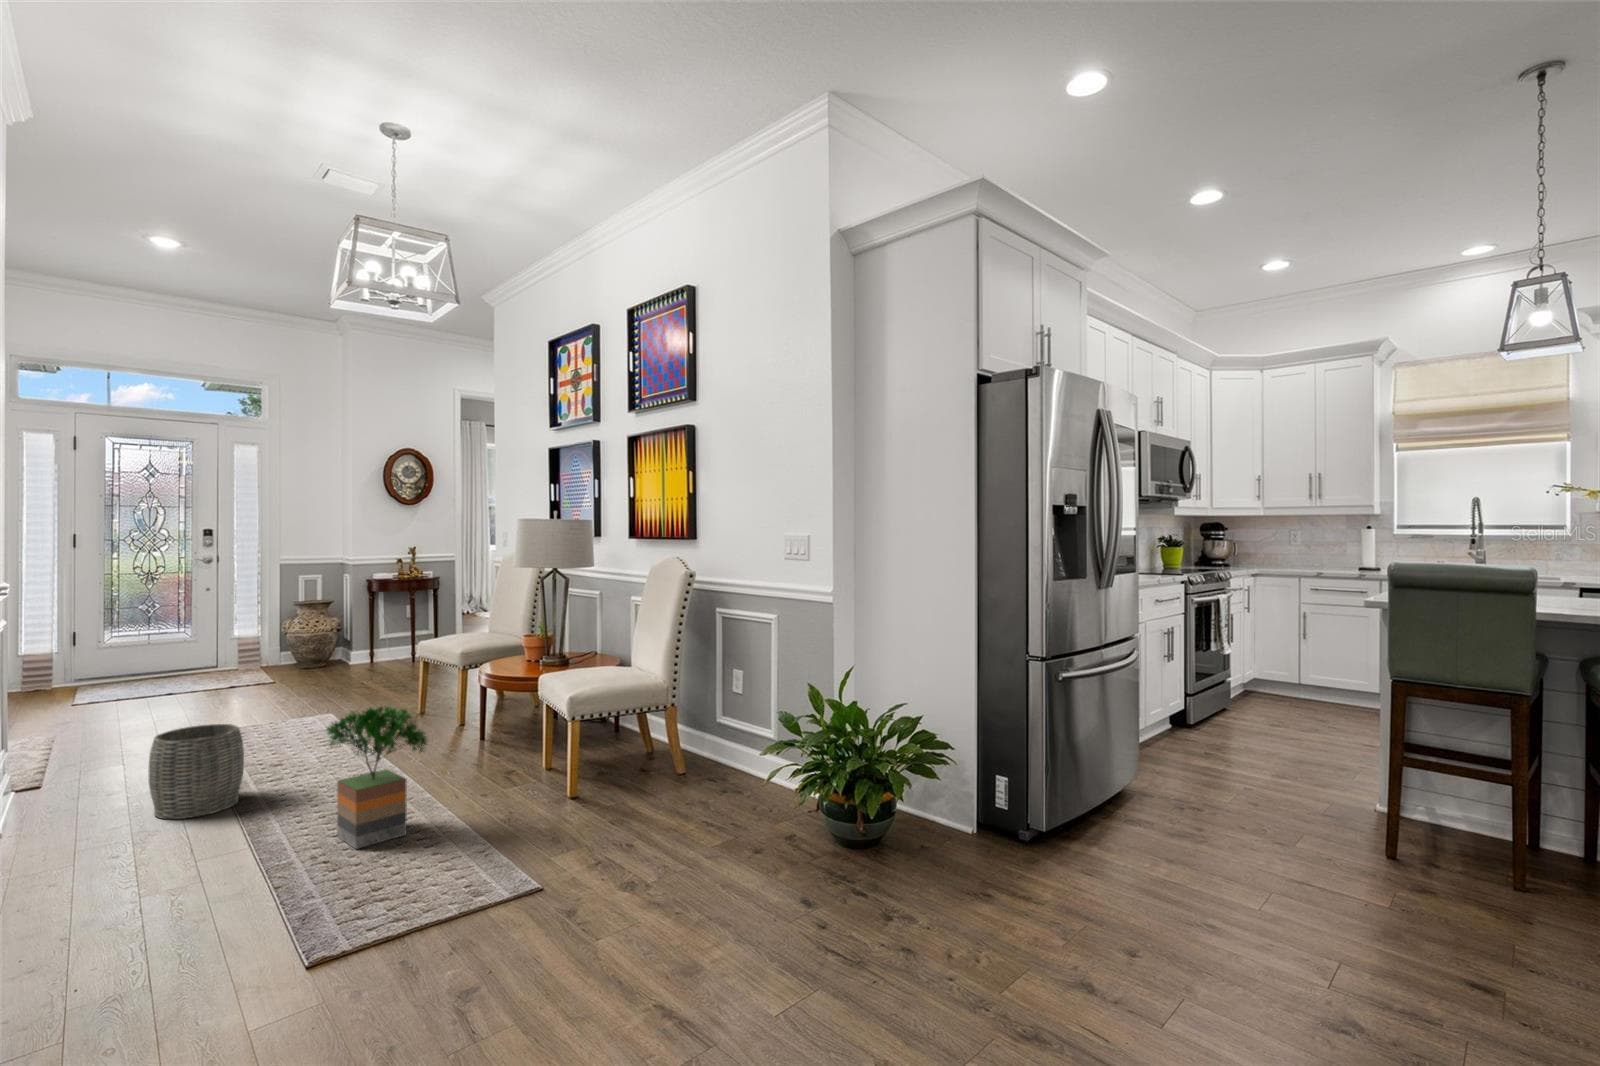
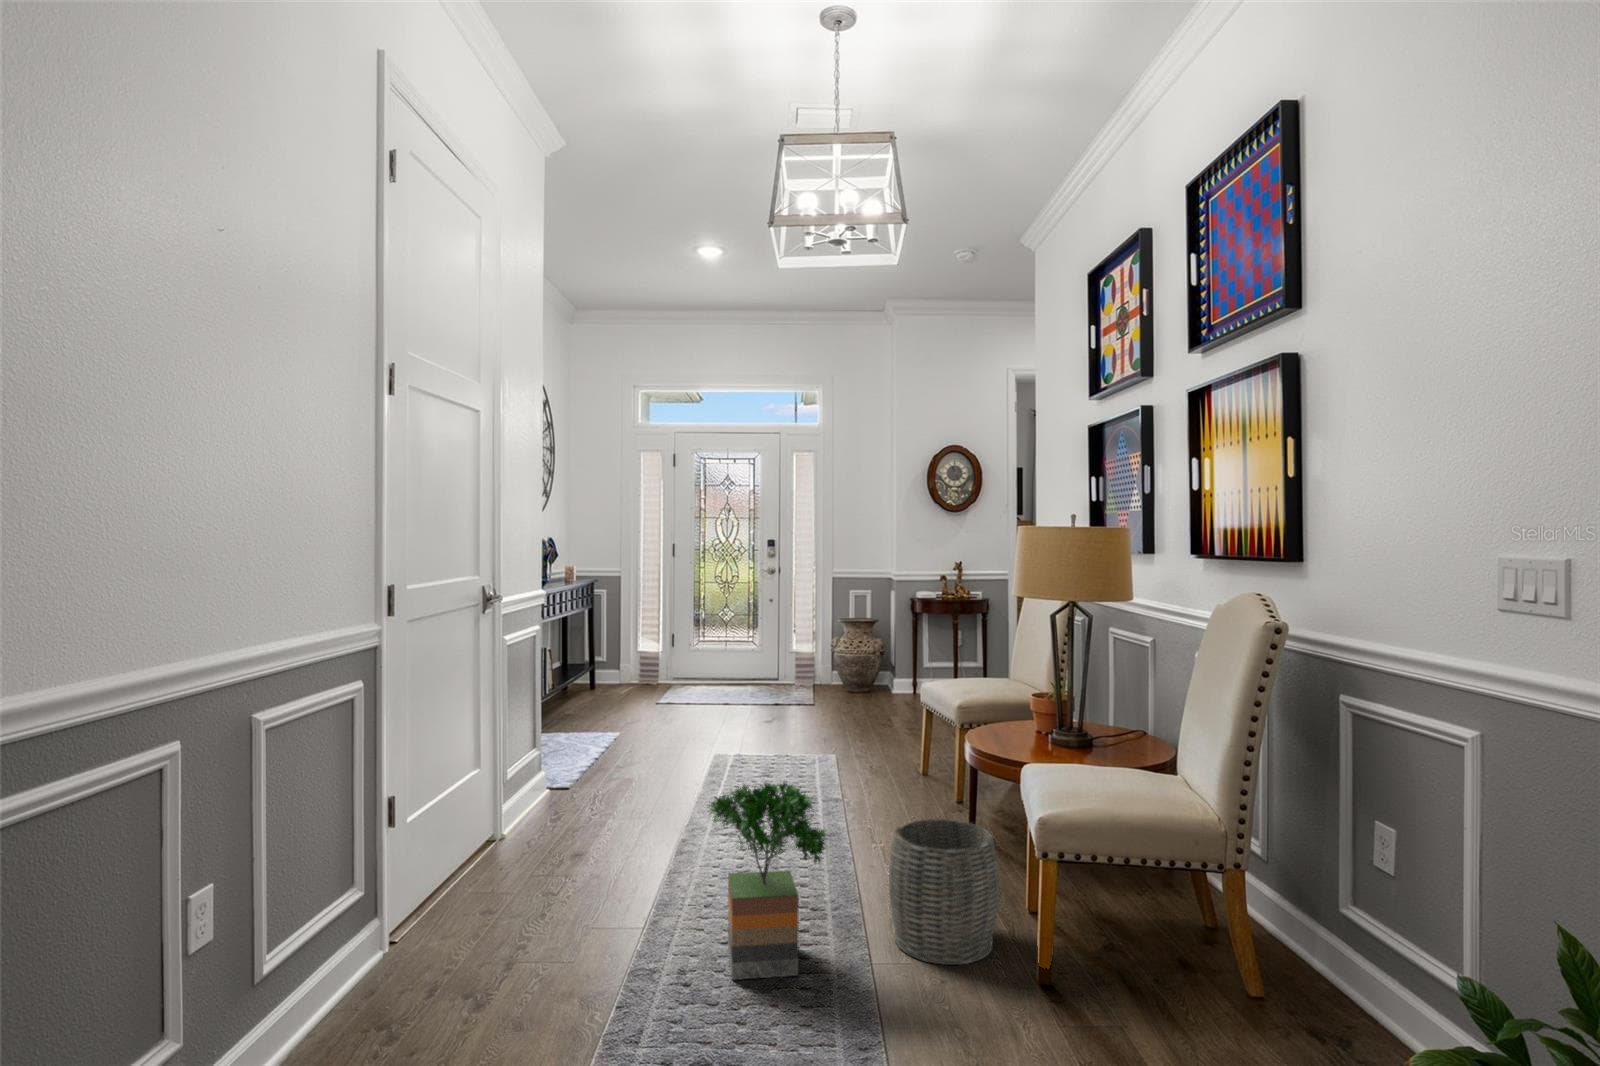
woven basket: present [148,724,244,819] -> present [889,819,999,965]

